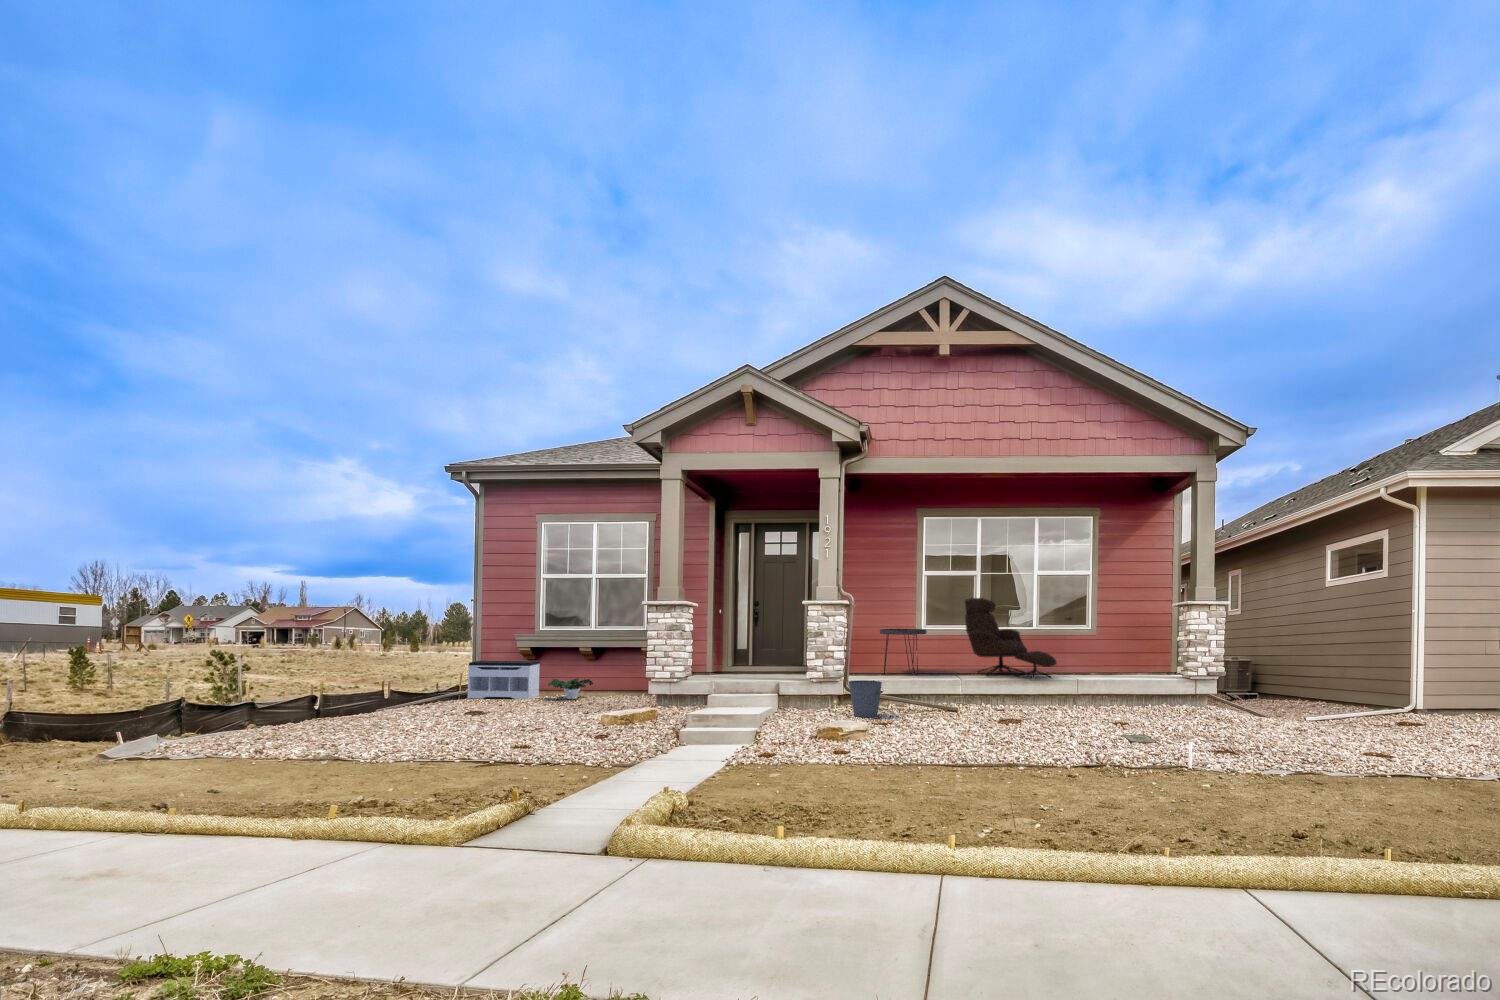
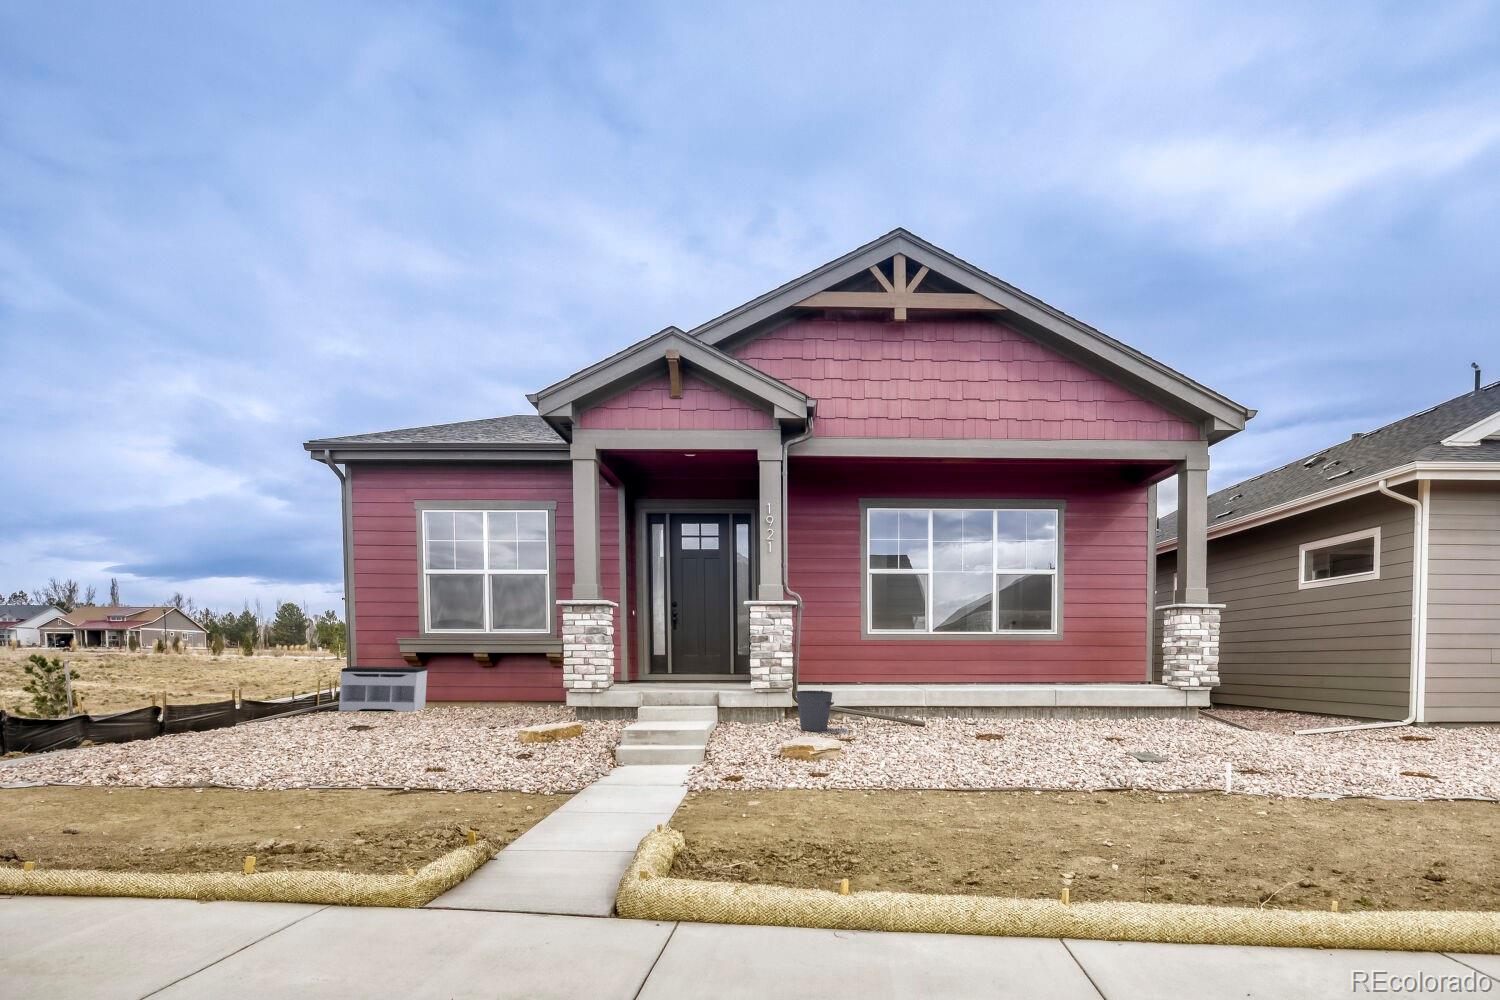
lounge chair: present [965,598,1056,678] -> none [910,602,1007,689]
side table: present [880,629,926,675] -> none [820,635,871,685]
potted plant: present [548,678,593,699] -> none [438,687,492,711]

